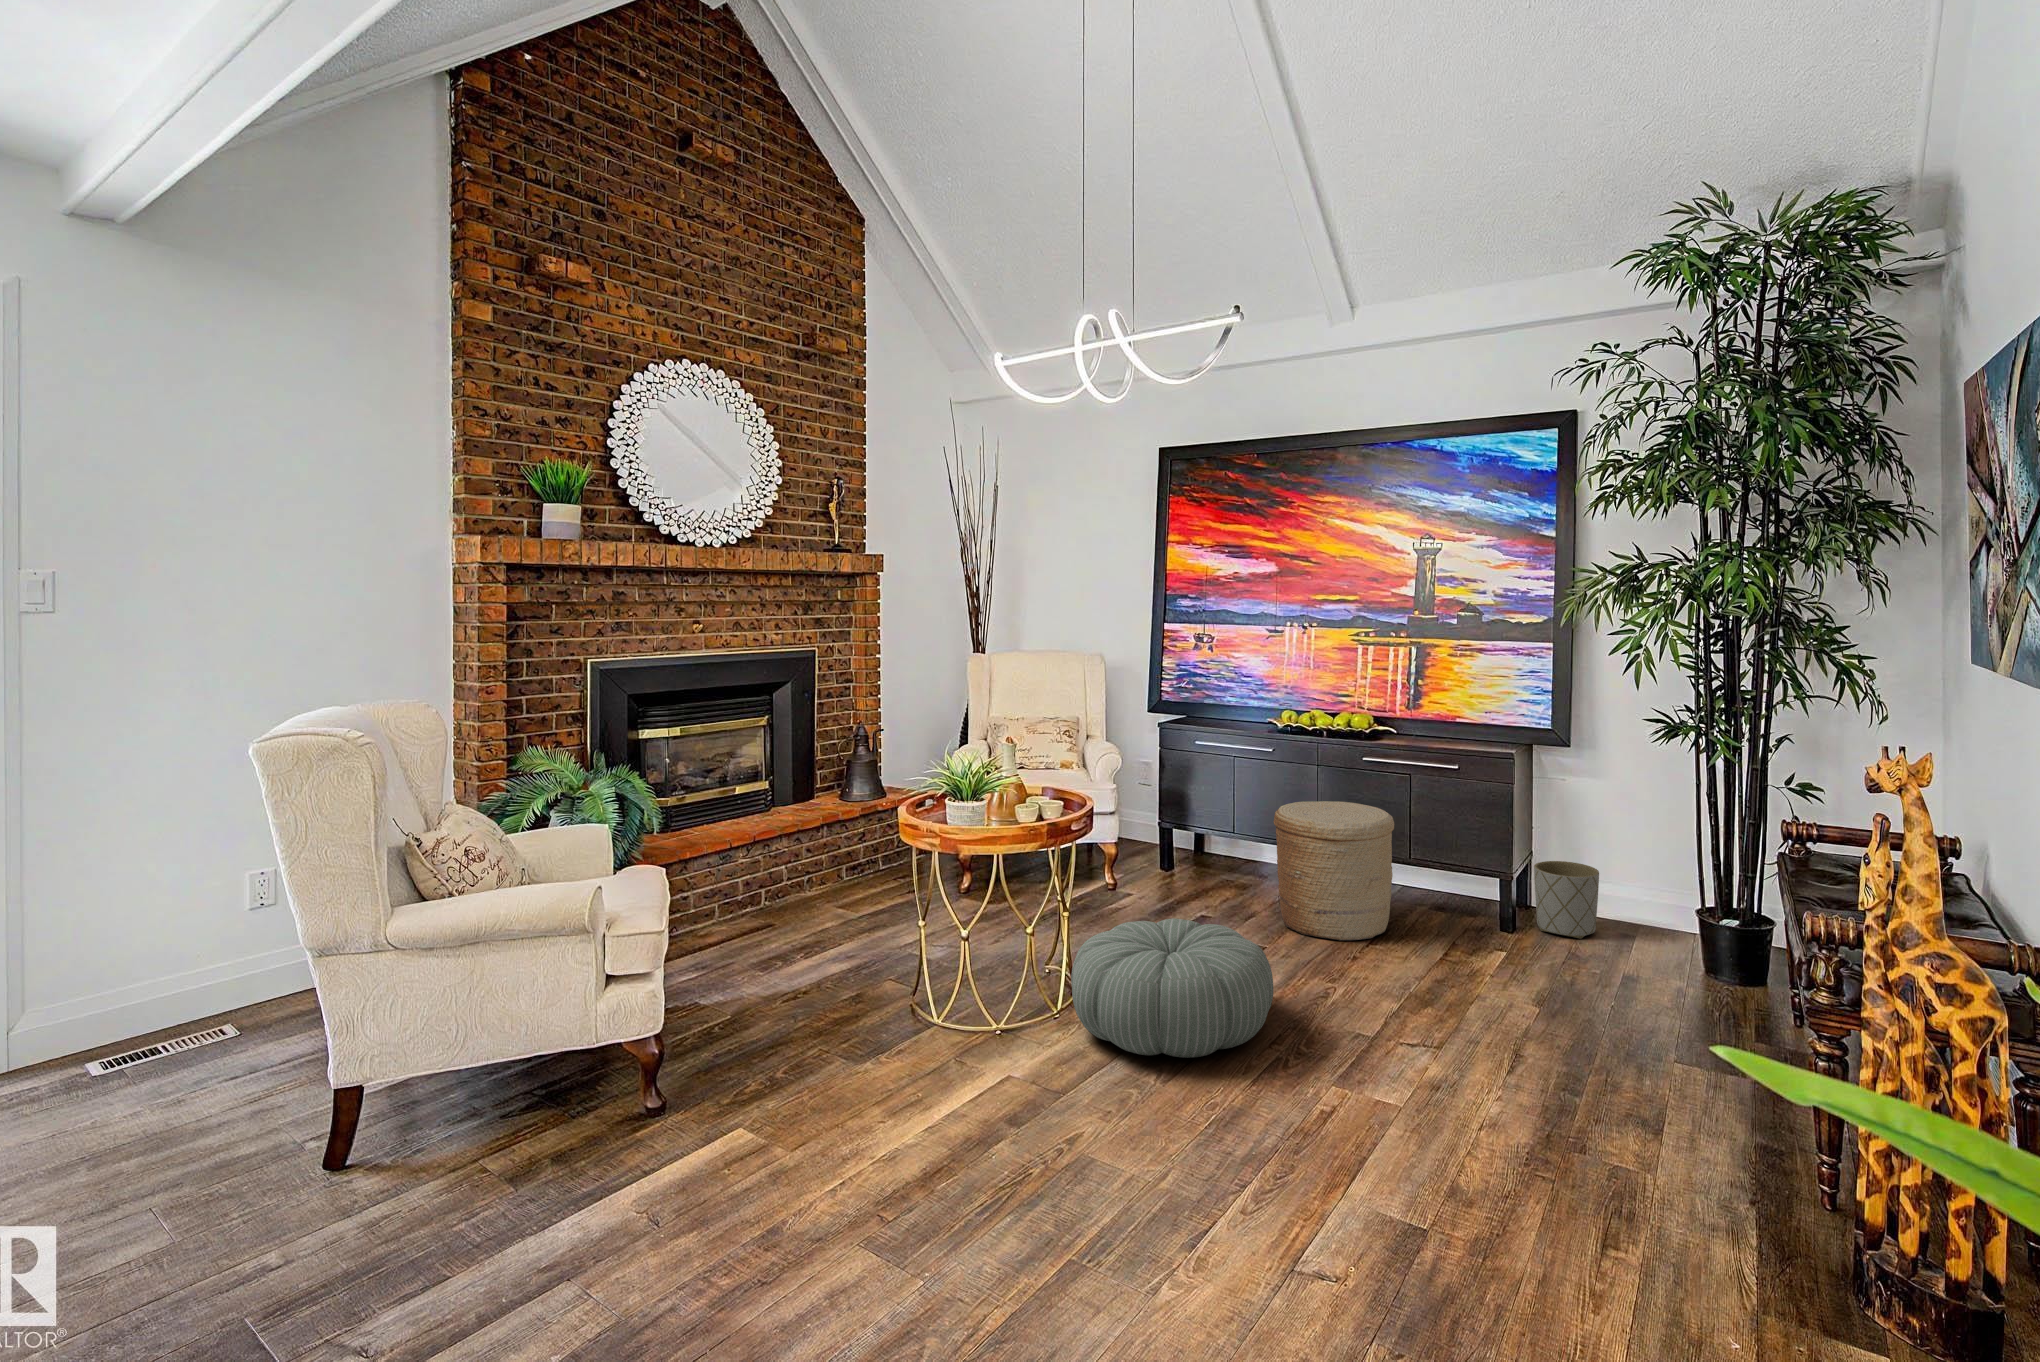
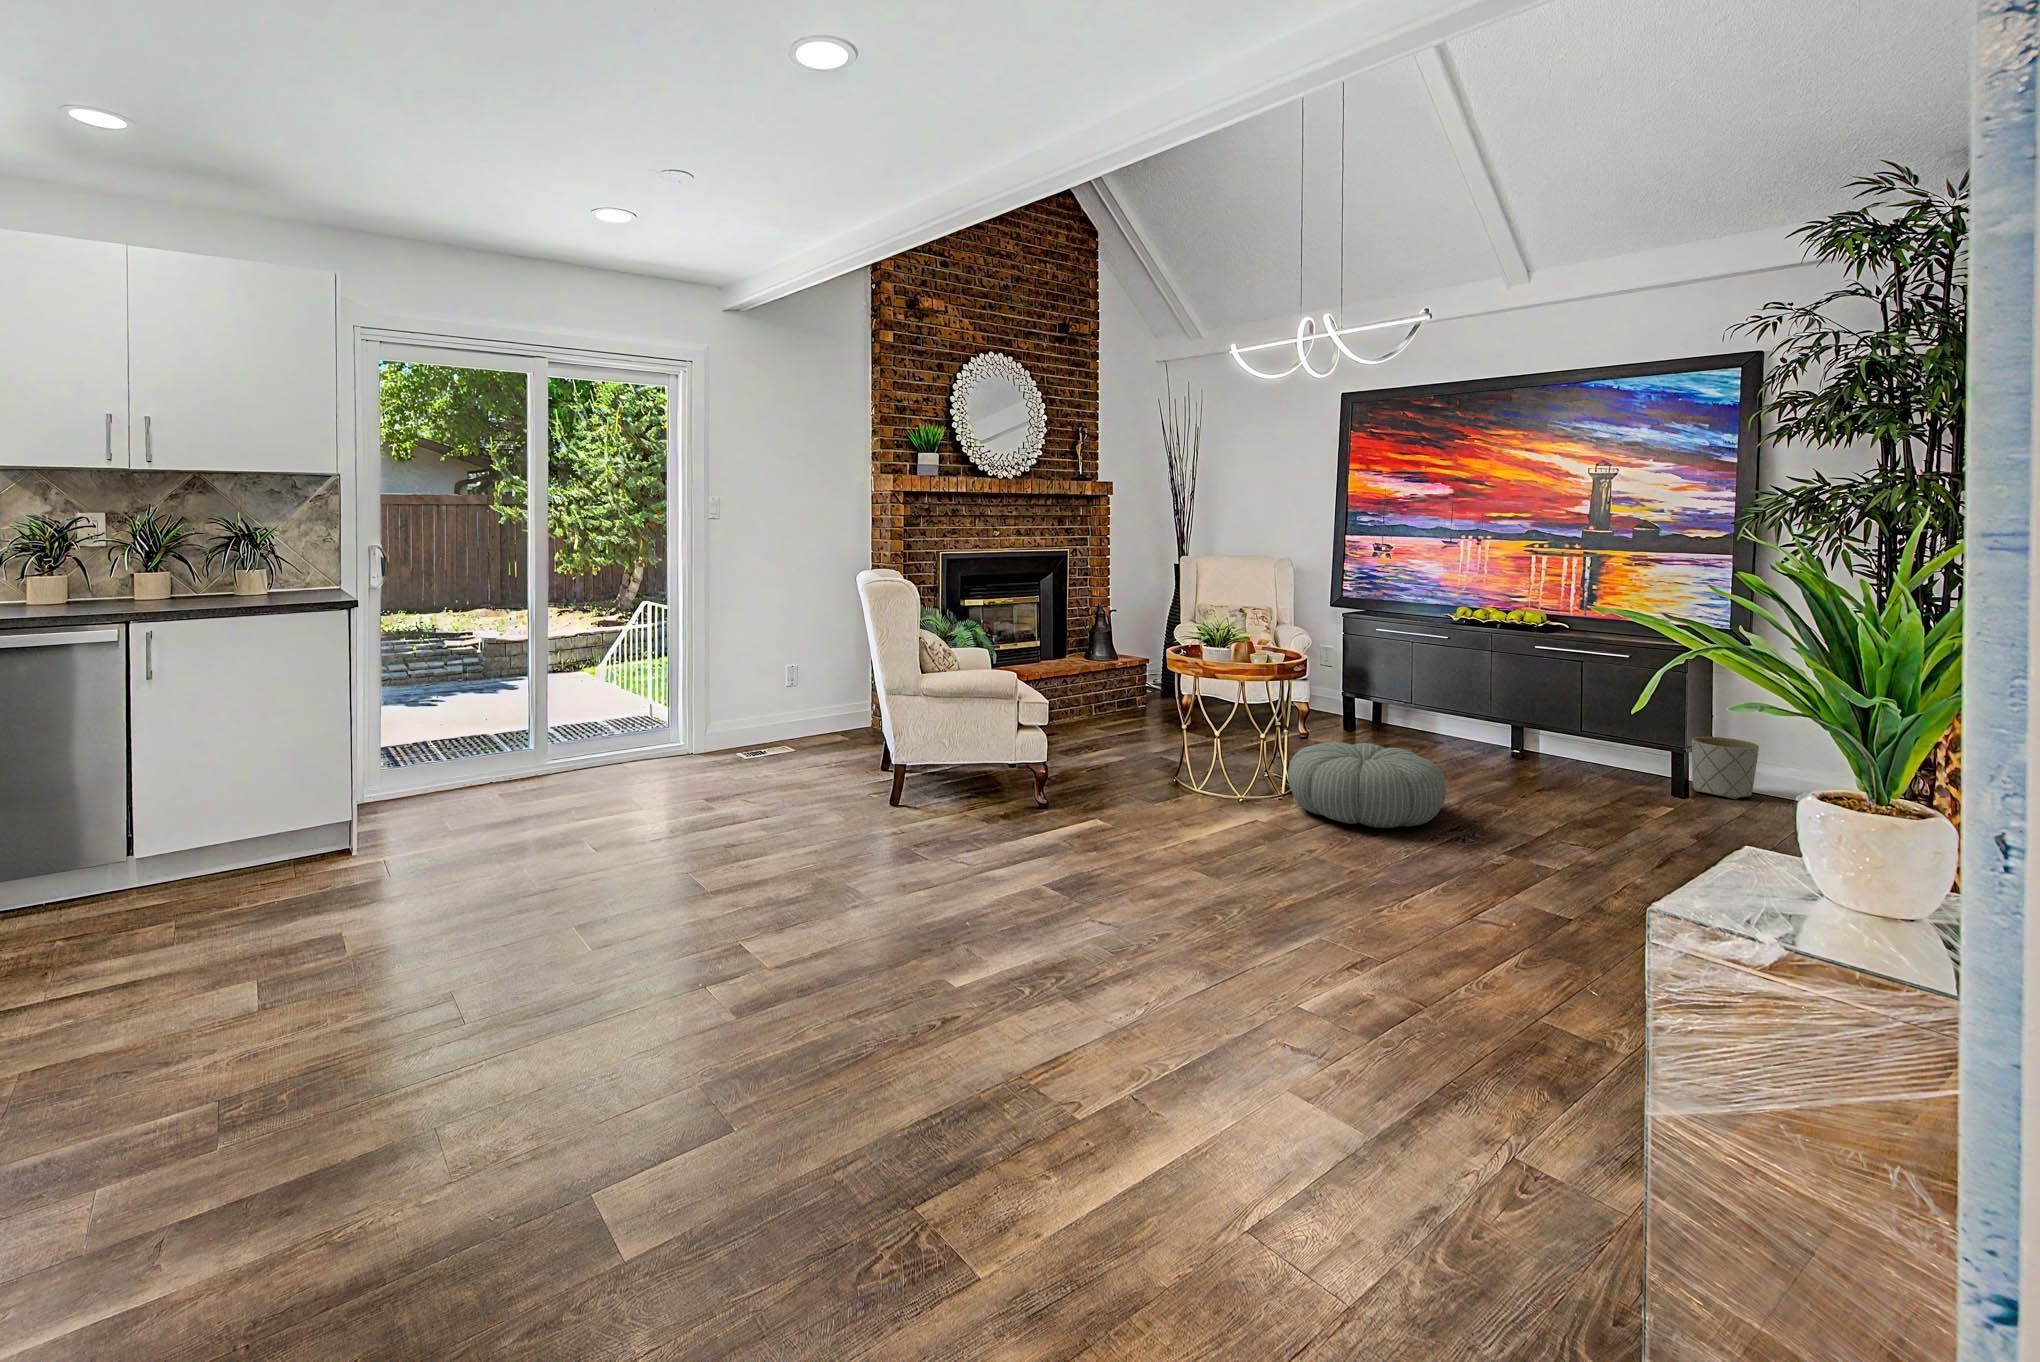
woven basket: present [1274,801,1394,940] -> none [1445,677,1556,782]

